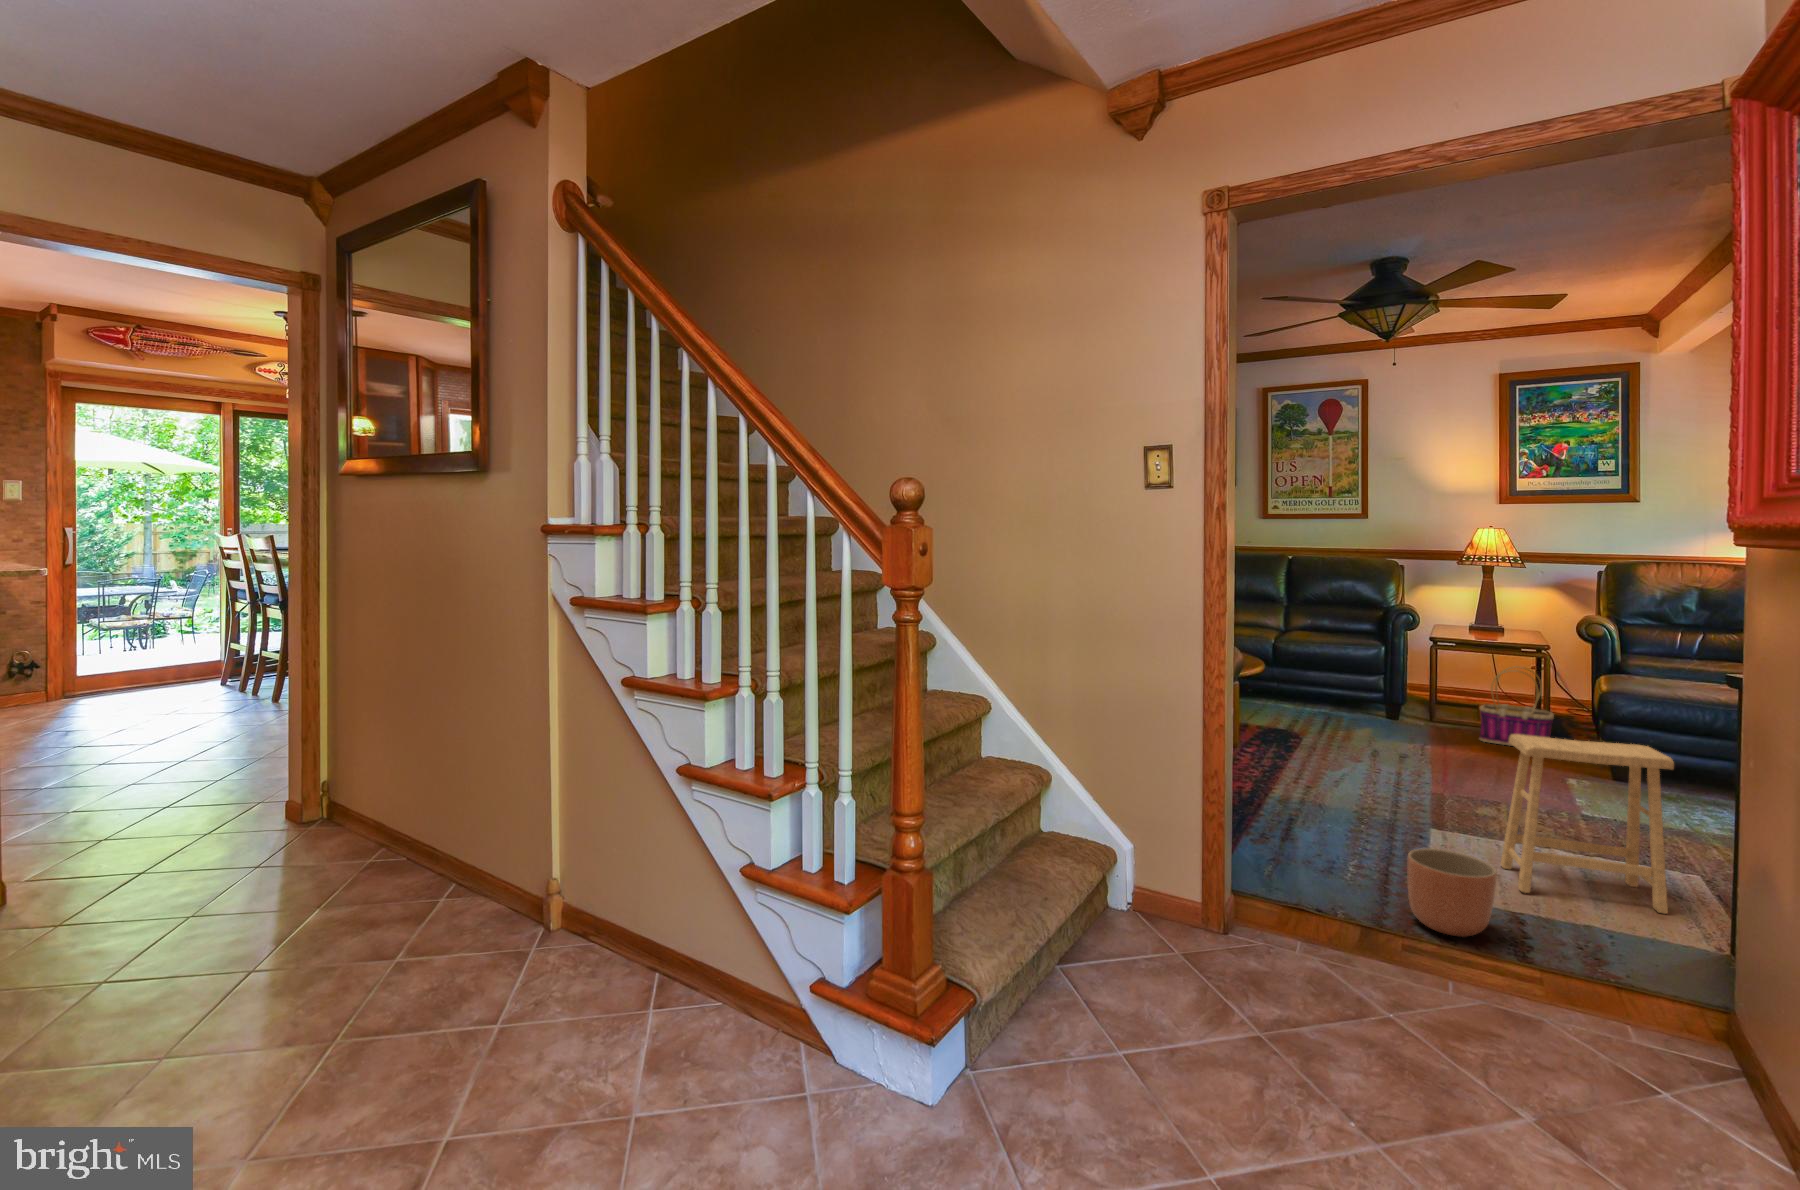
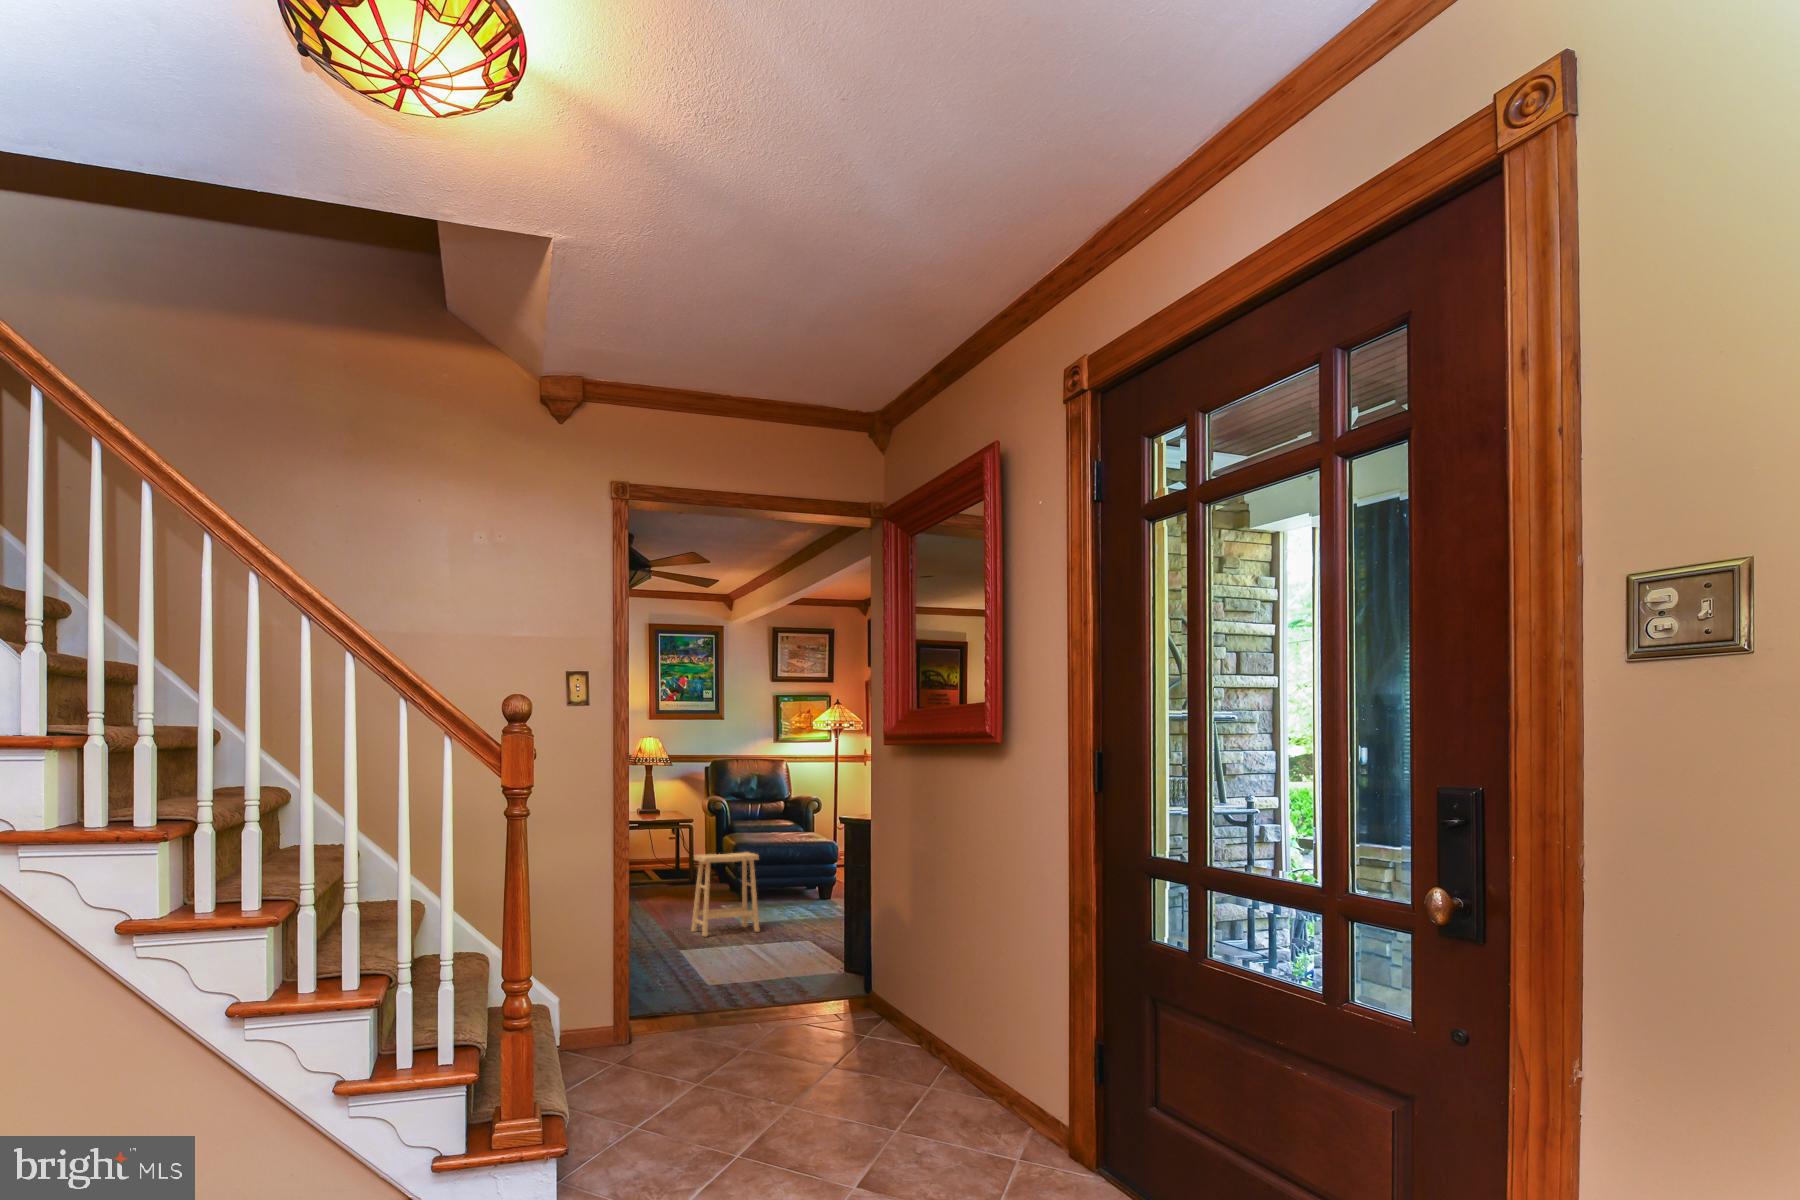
basket: present [1479,666,1554,746] -> none [653,833,694,887]
planter: present [1407,848,1497,937] -> none [662,914,700,953]

